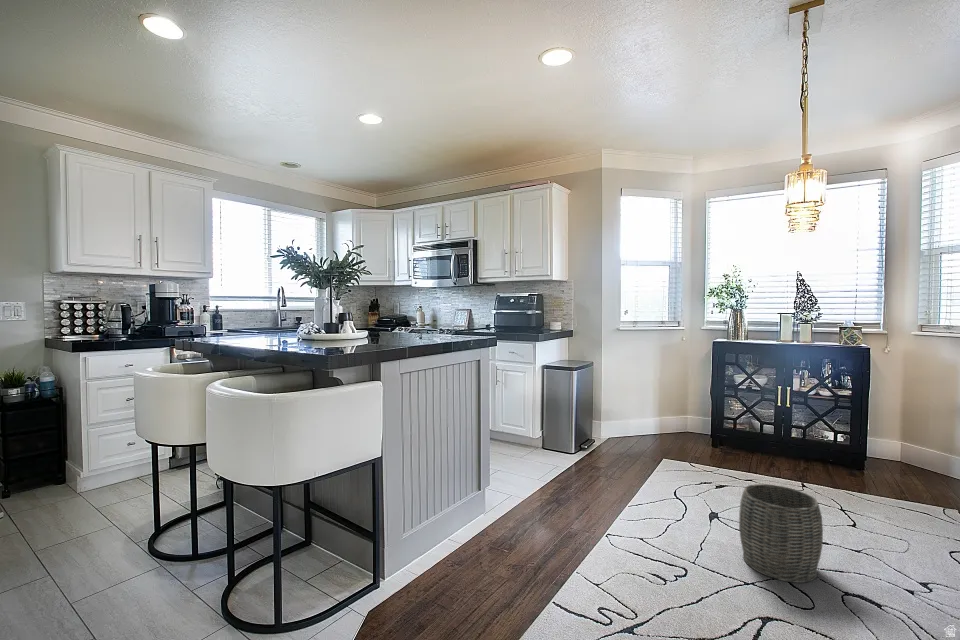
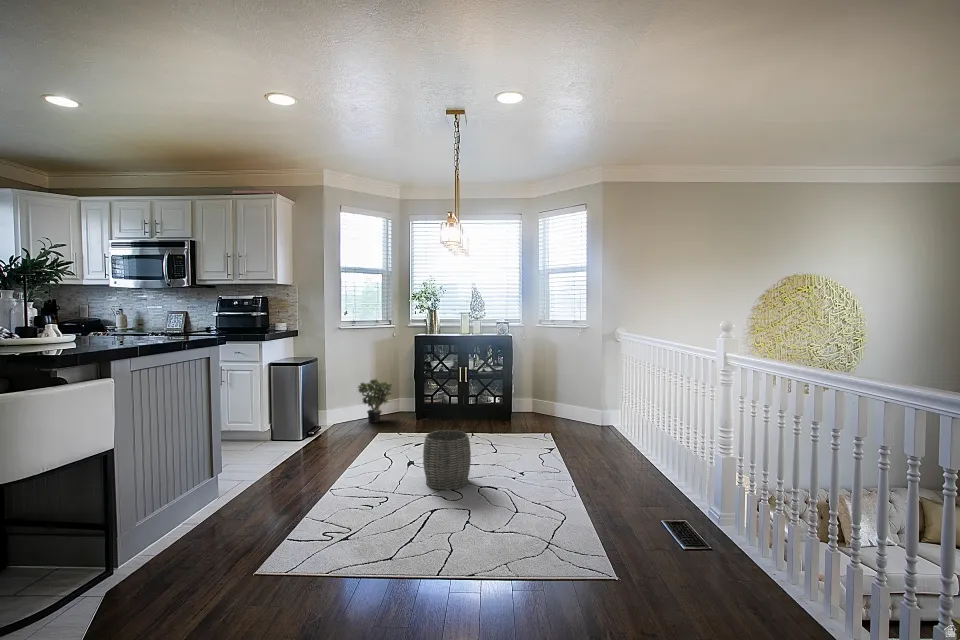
potted plant: none [636,390,680,443] -> present [358,379,392,423]

